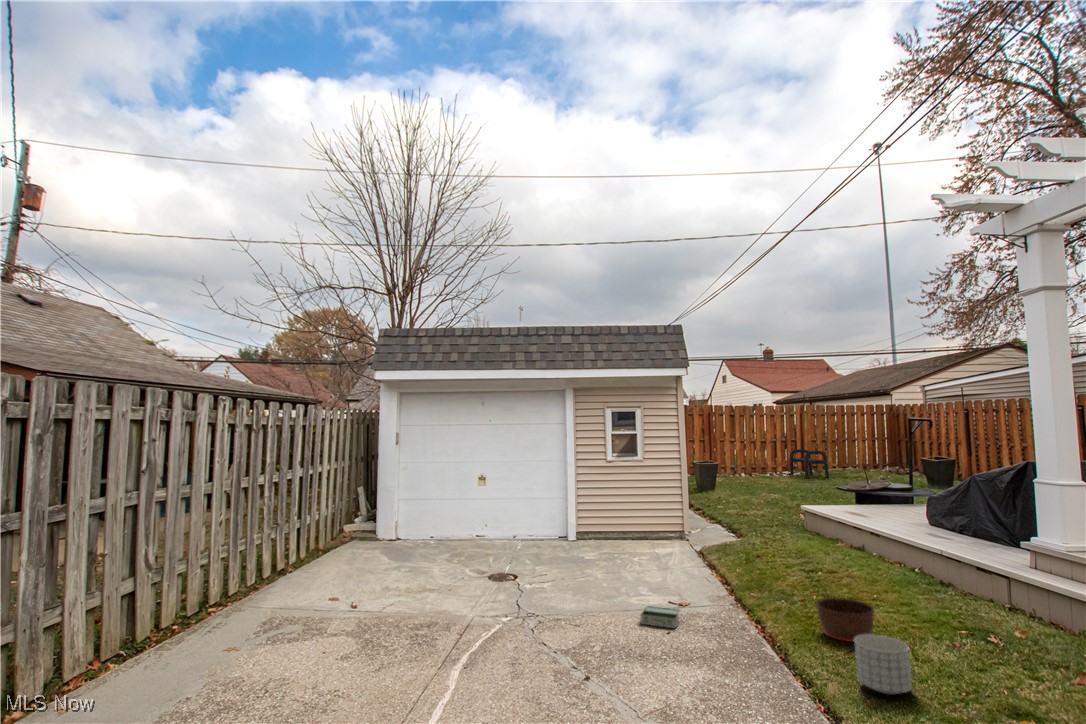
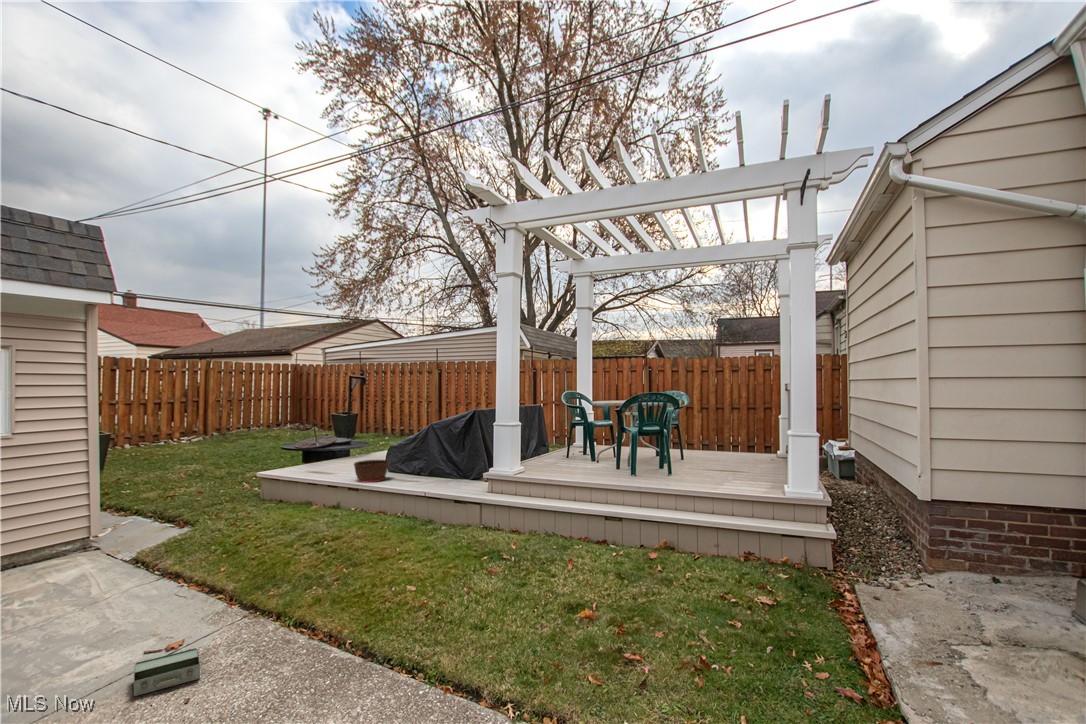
bench: present [790,449,829,478] -> none [188,411,236,444]
basket: present [816,597,875,642] -> present [354,460,388,482]
planter: present [854,634,912,695] -> none [467,589,516,650]

